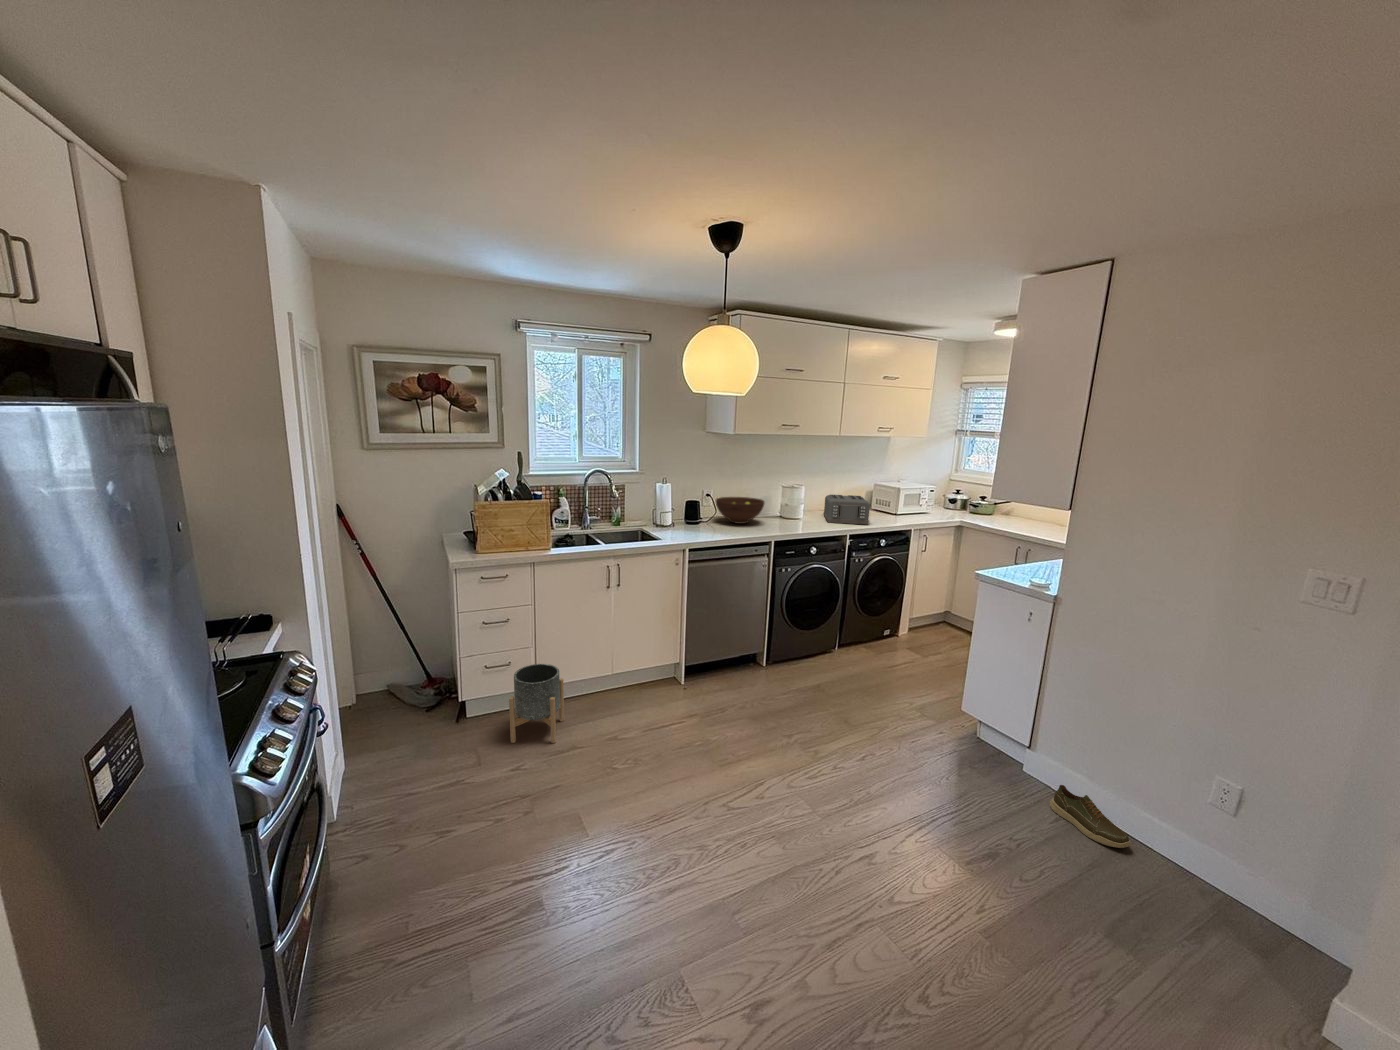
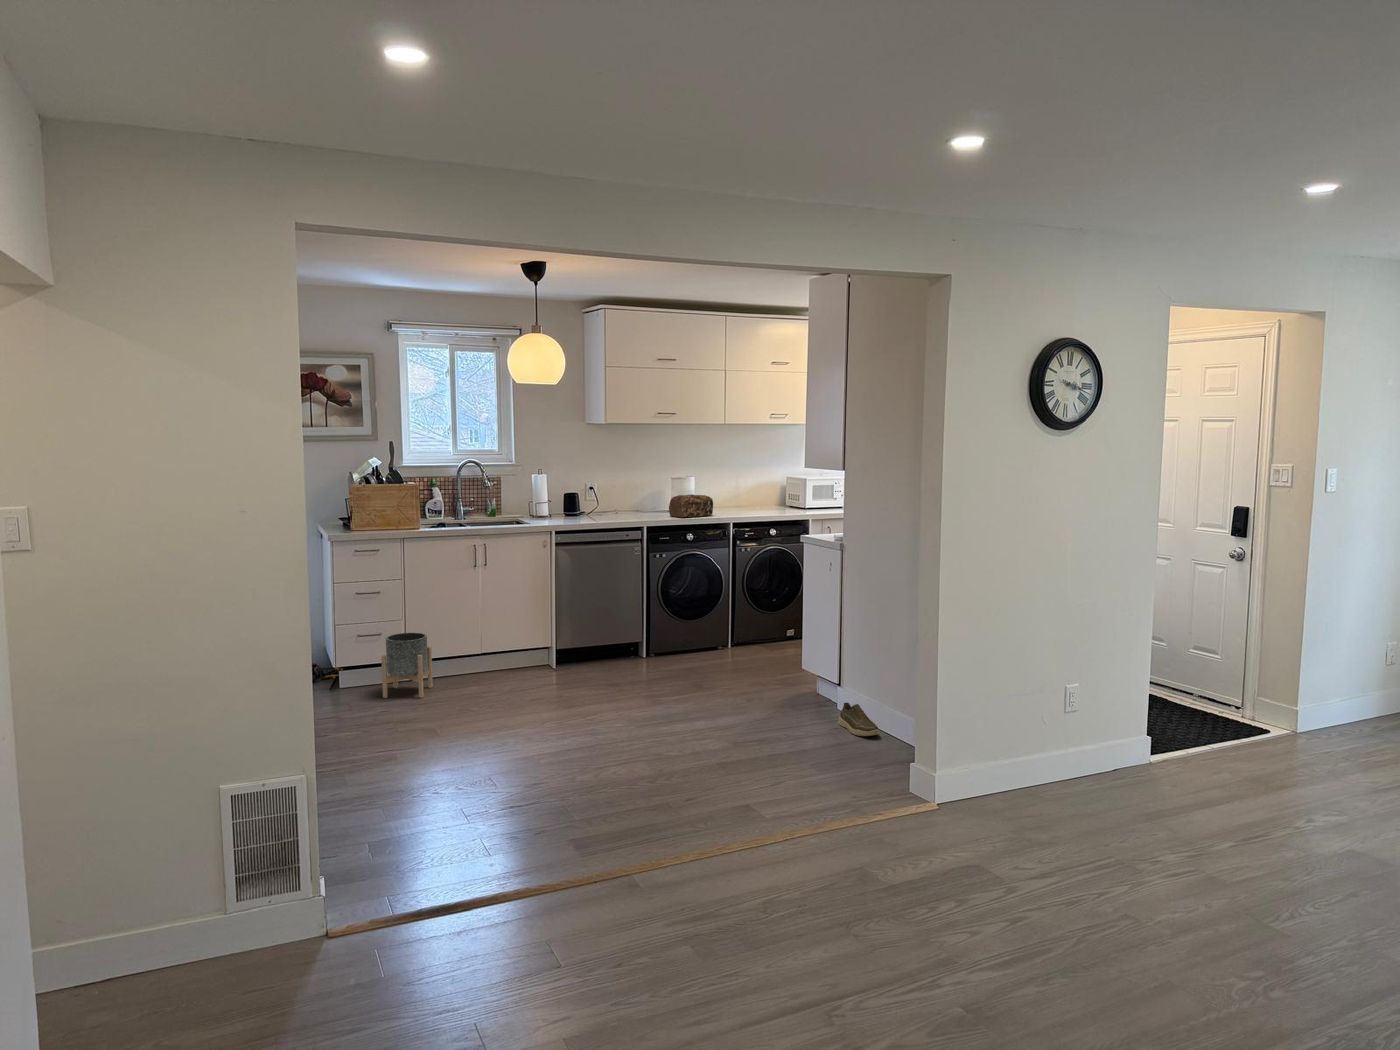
toaster: present [824,495,870,524] -> none [719,485,765,514]
fruit bowl: present [716,497,764,524] -> none [596,489,647,514]
bread loaf: none [787,506,828,530] -> present [669,494,713,518]

